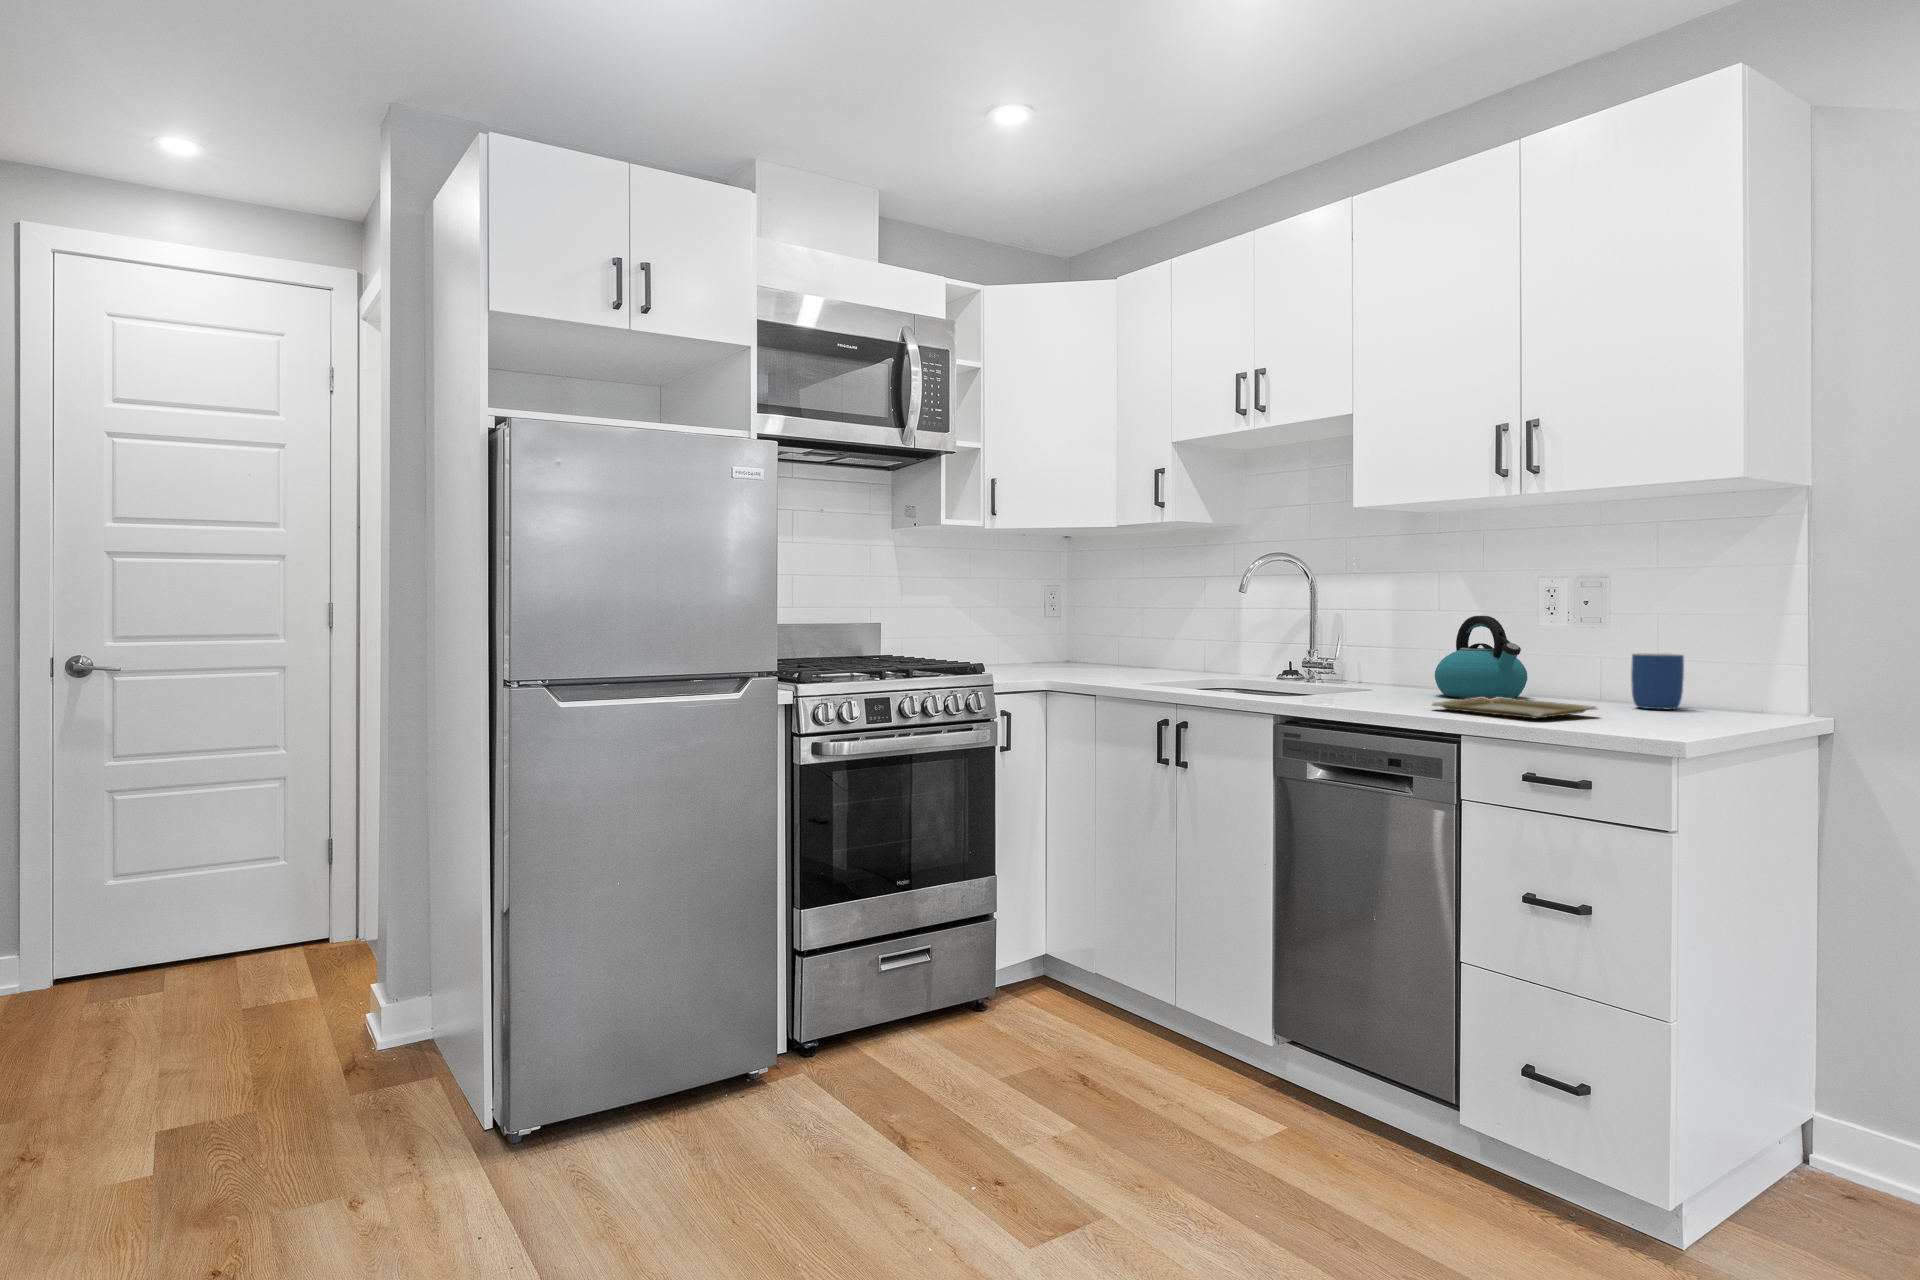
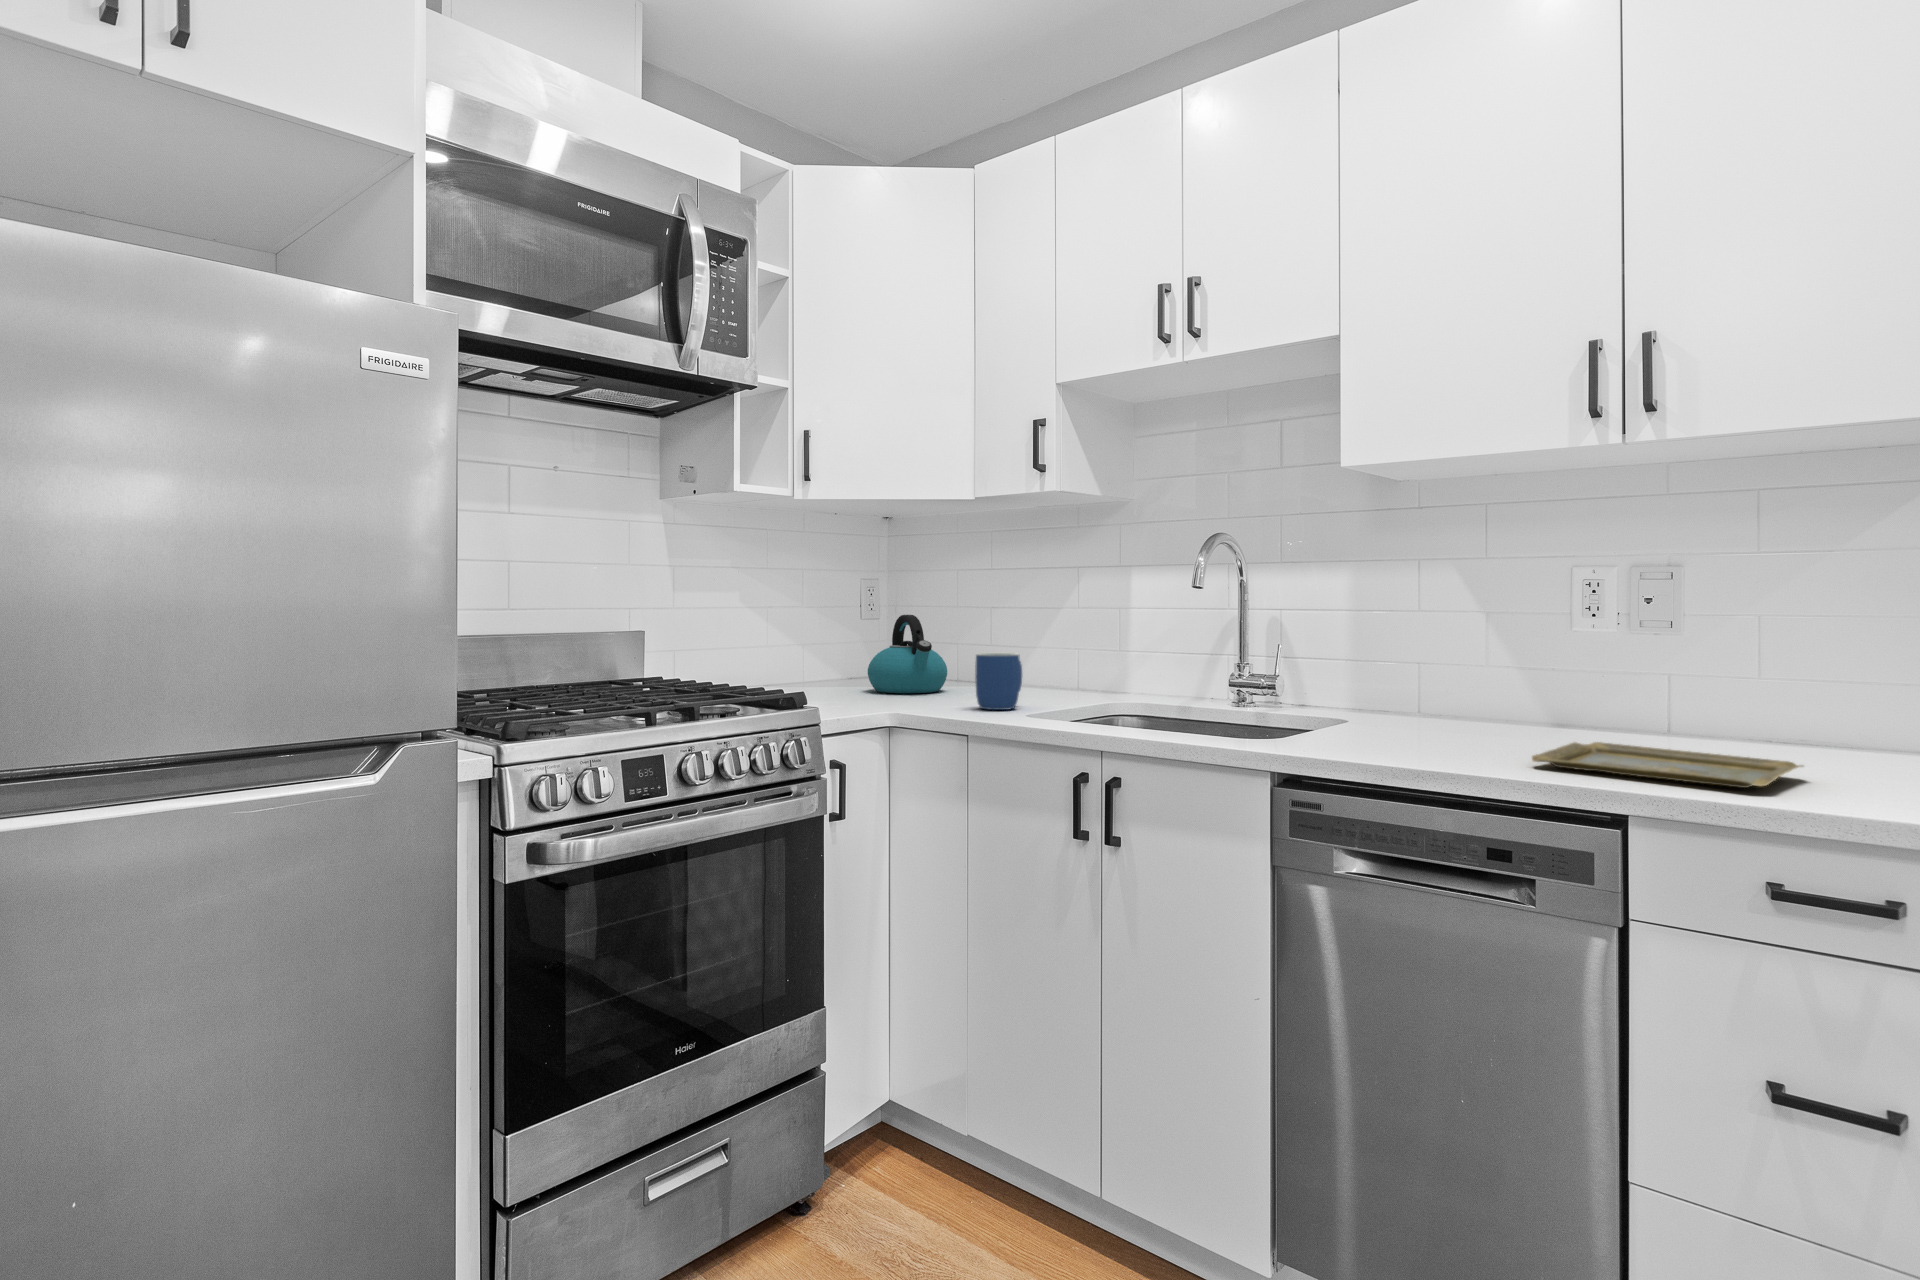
kettle: present [1435,616,1527,699] -> present [868,615,947,693]
mug: present [1631,653,1684,709] -> present [975,653,1022,710]

